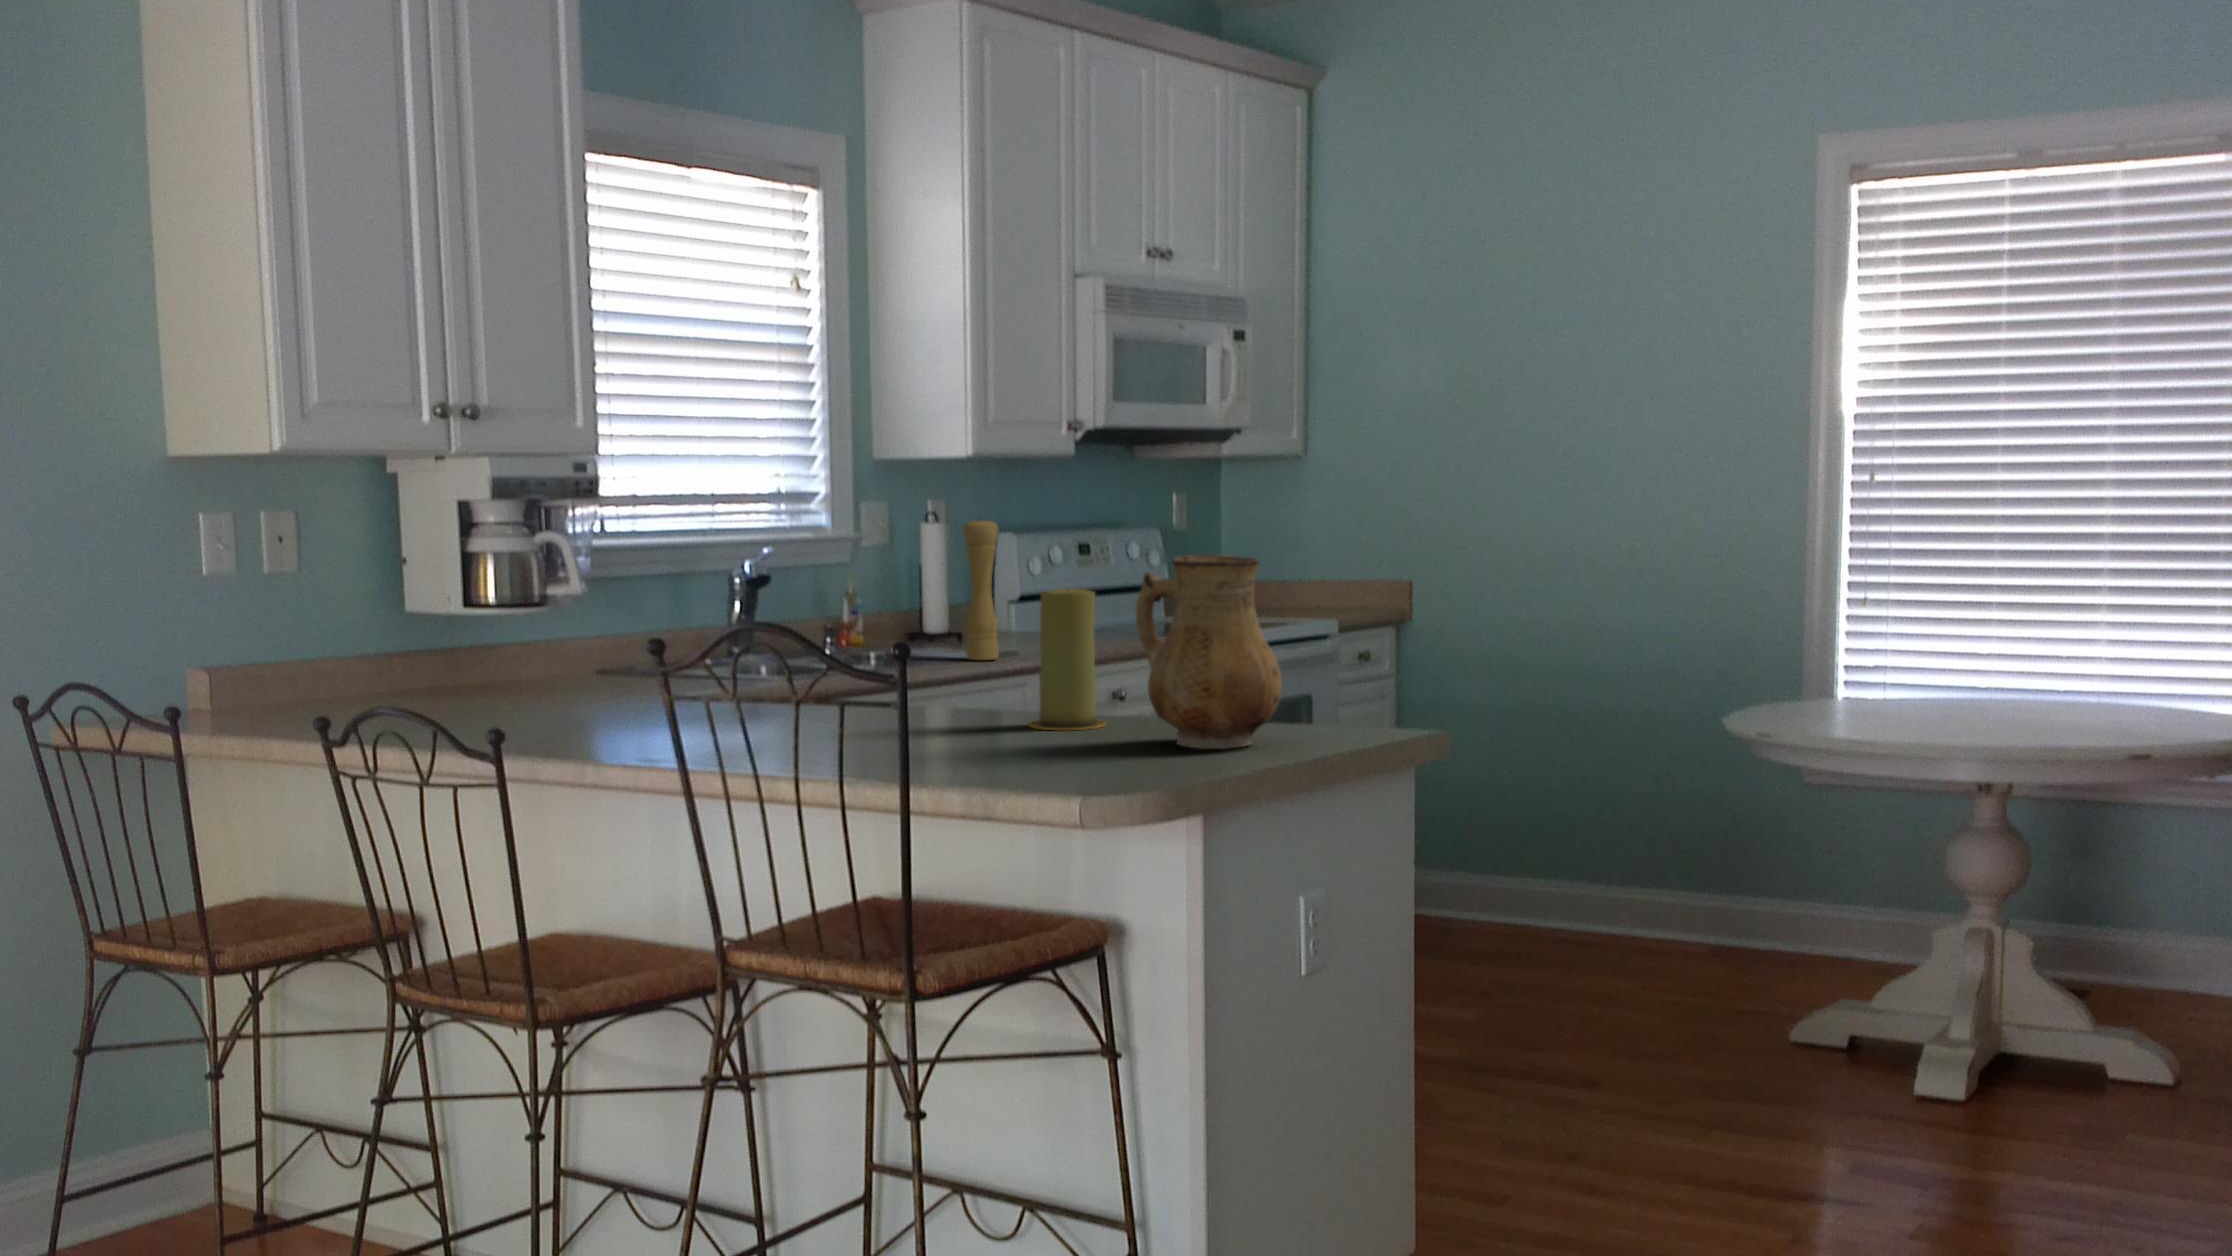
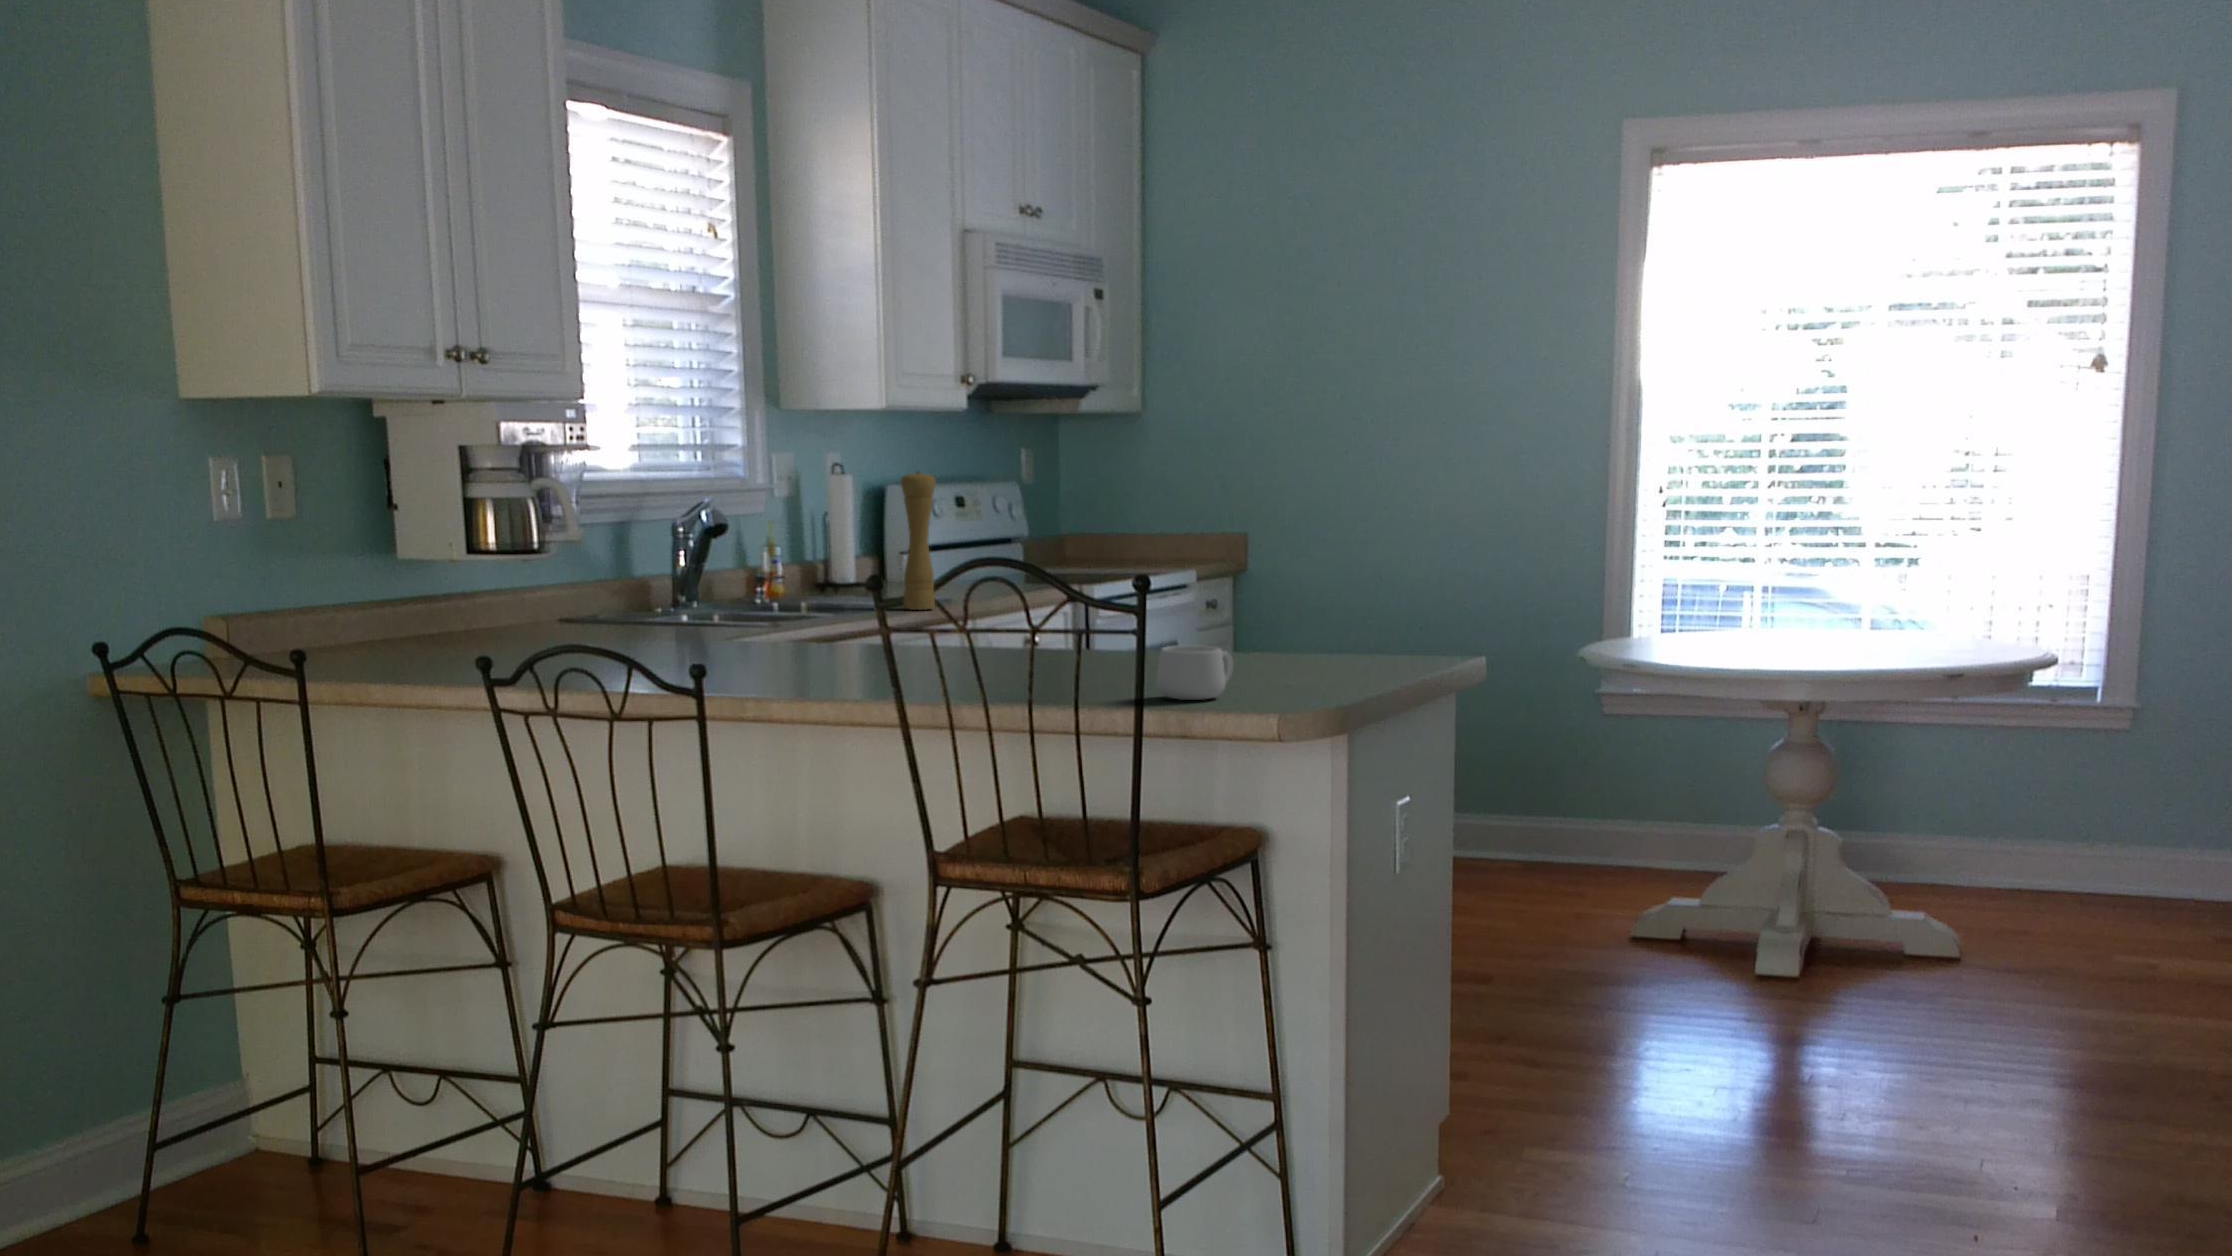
ceramic pitcher: present [1135,555,1282,749] -> none [1234,501,1370,675]
candle: present [1029,589,1105,730] -> none [1103,533,1175,664]
mug: none [984,717,1077,778] -> present [1156,645,1233,700]

